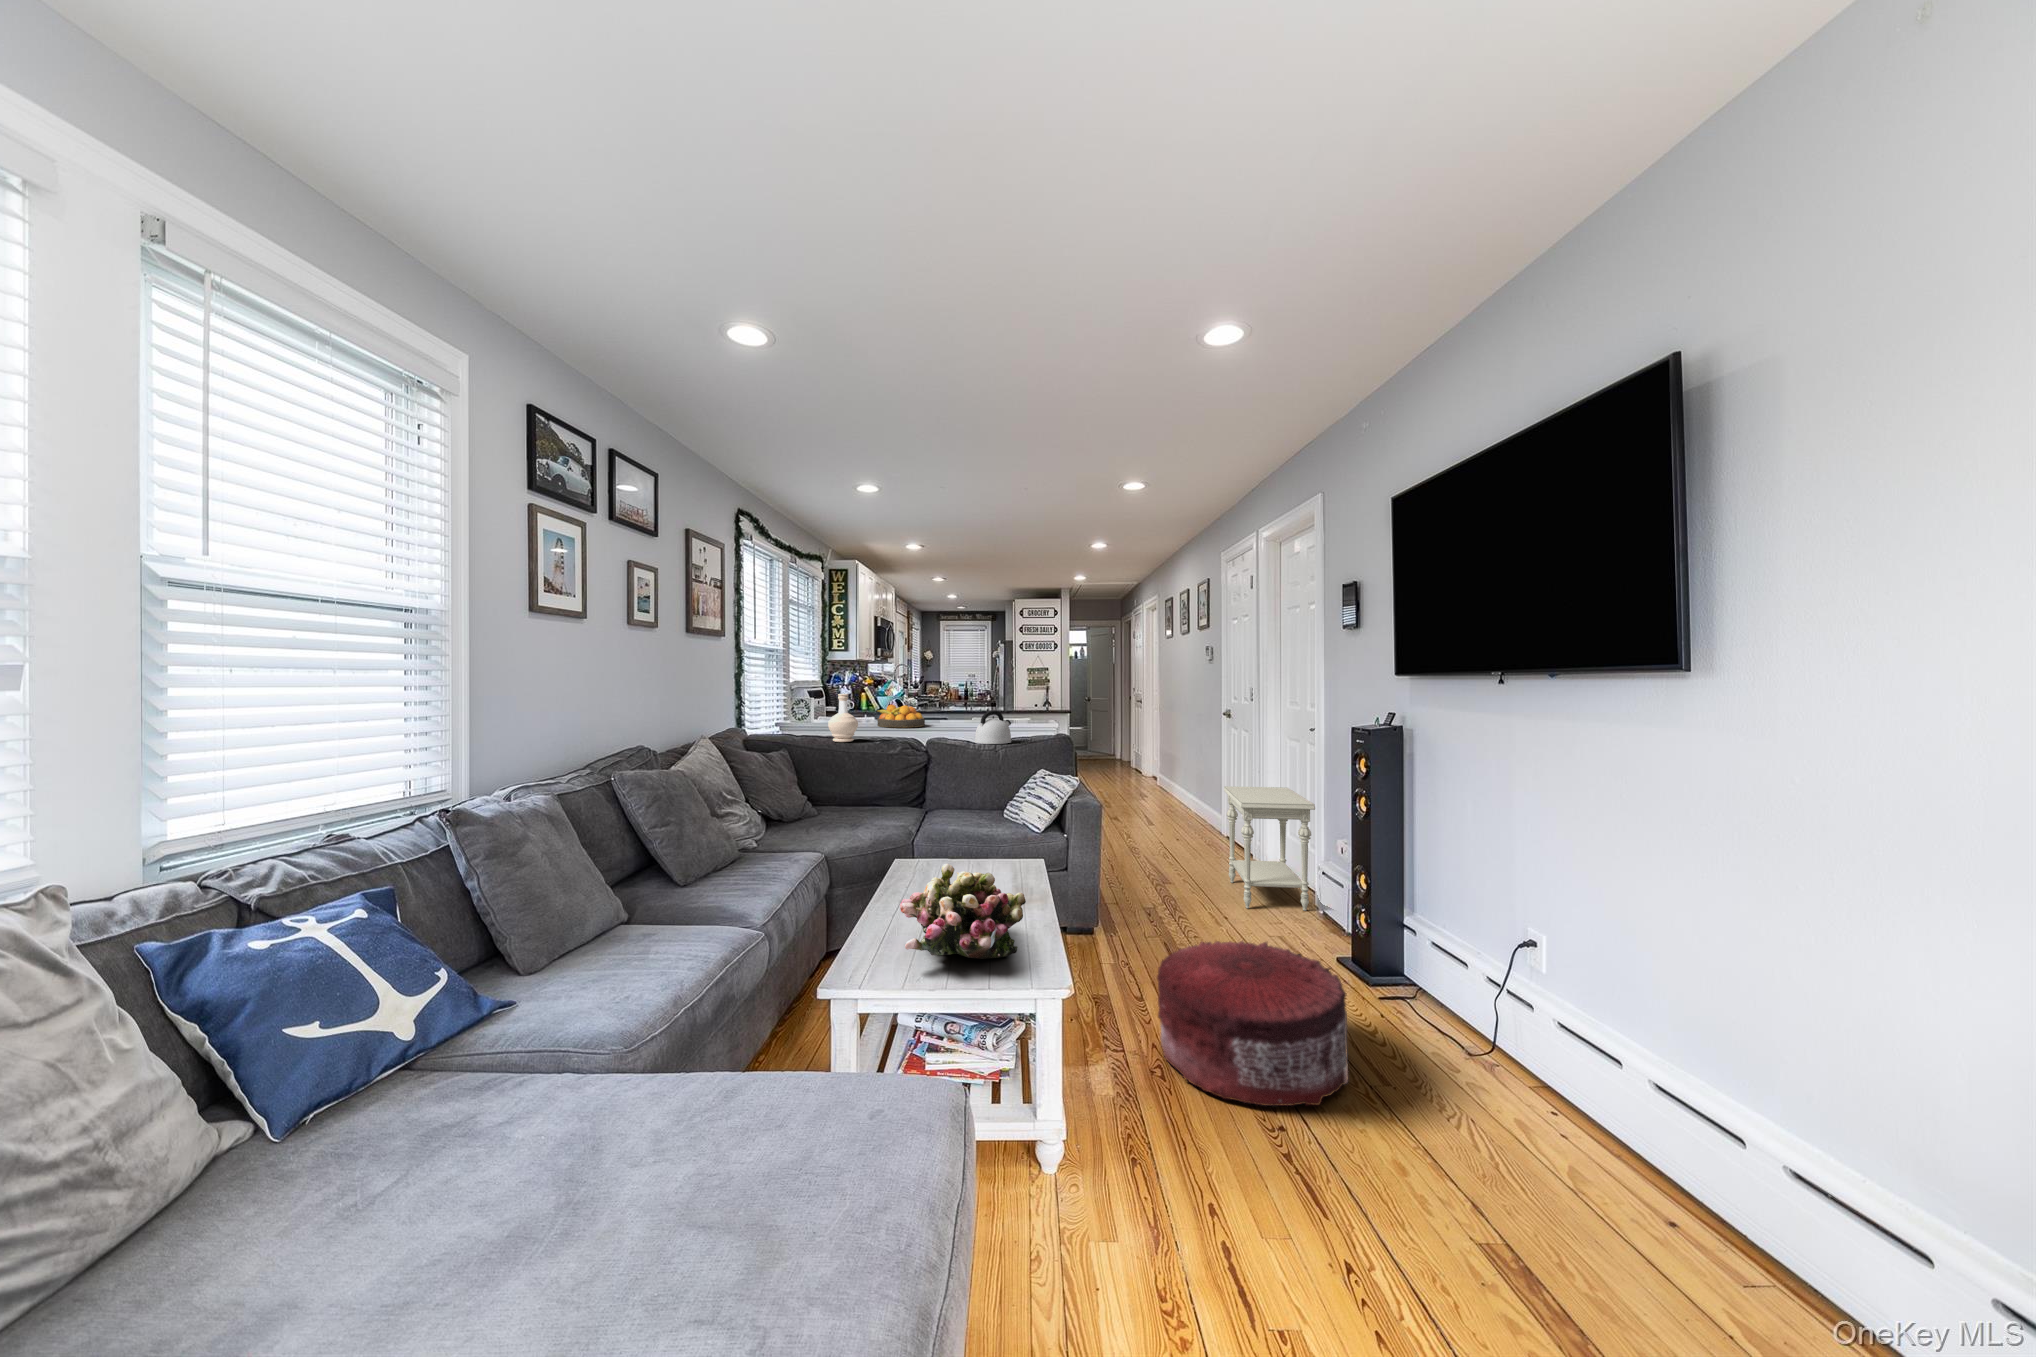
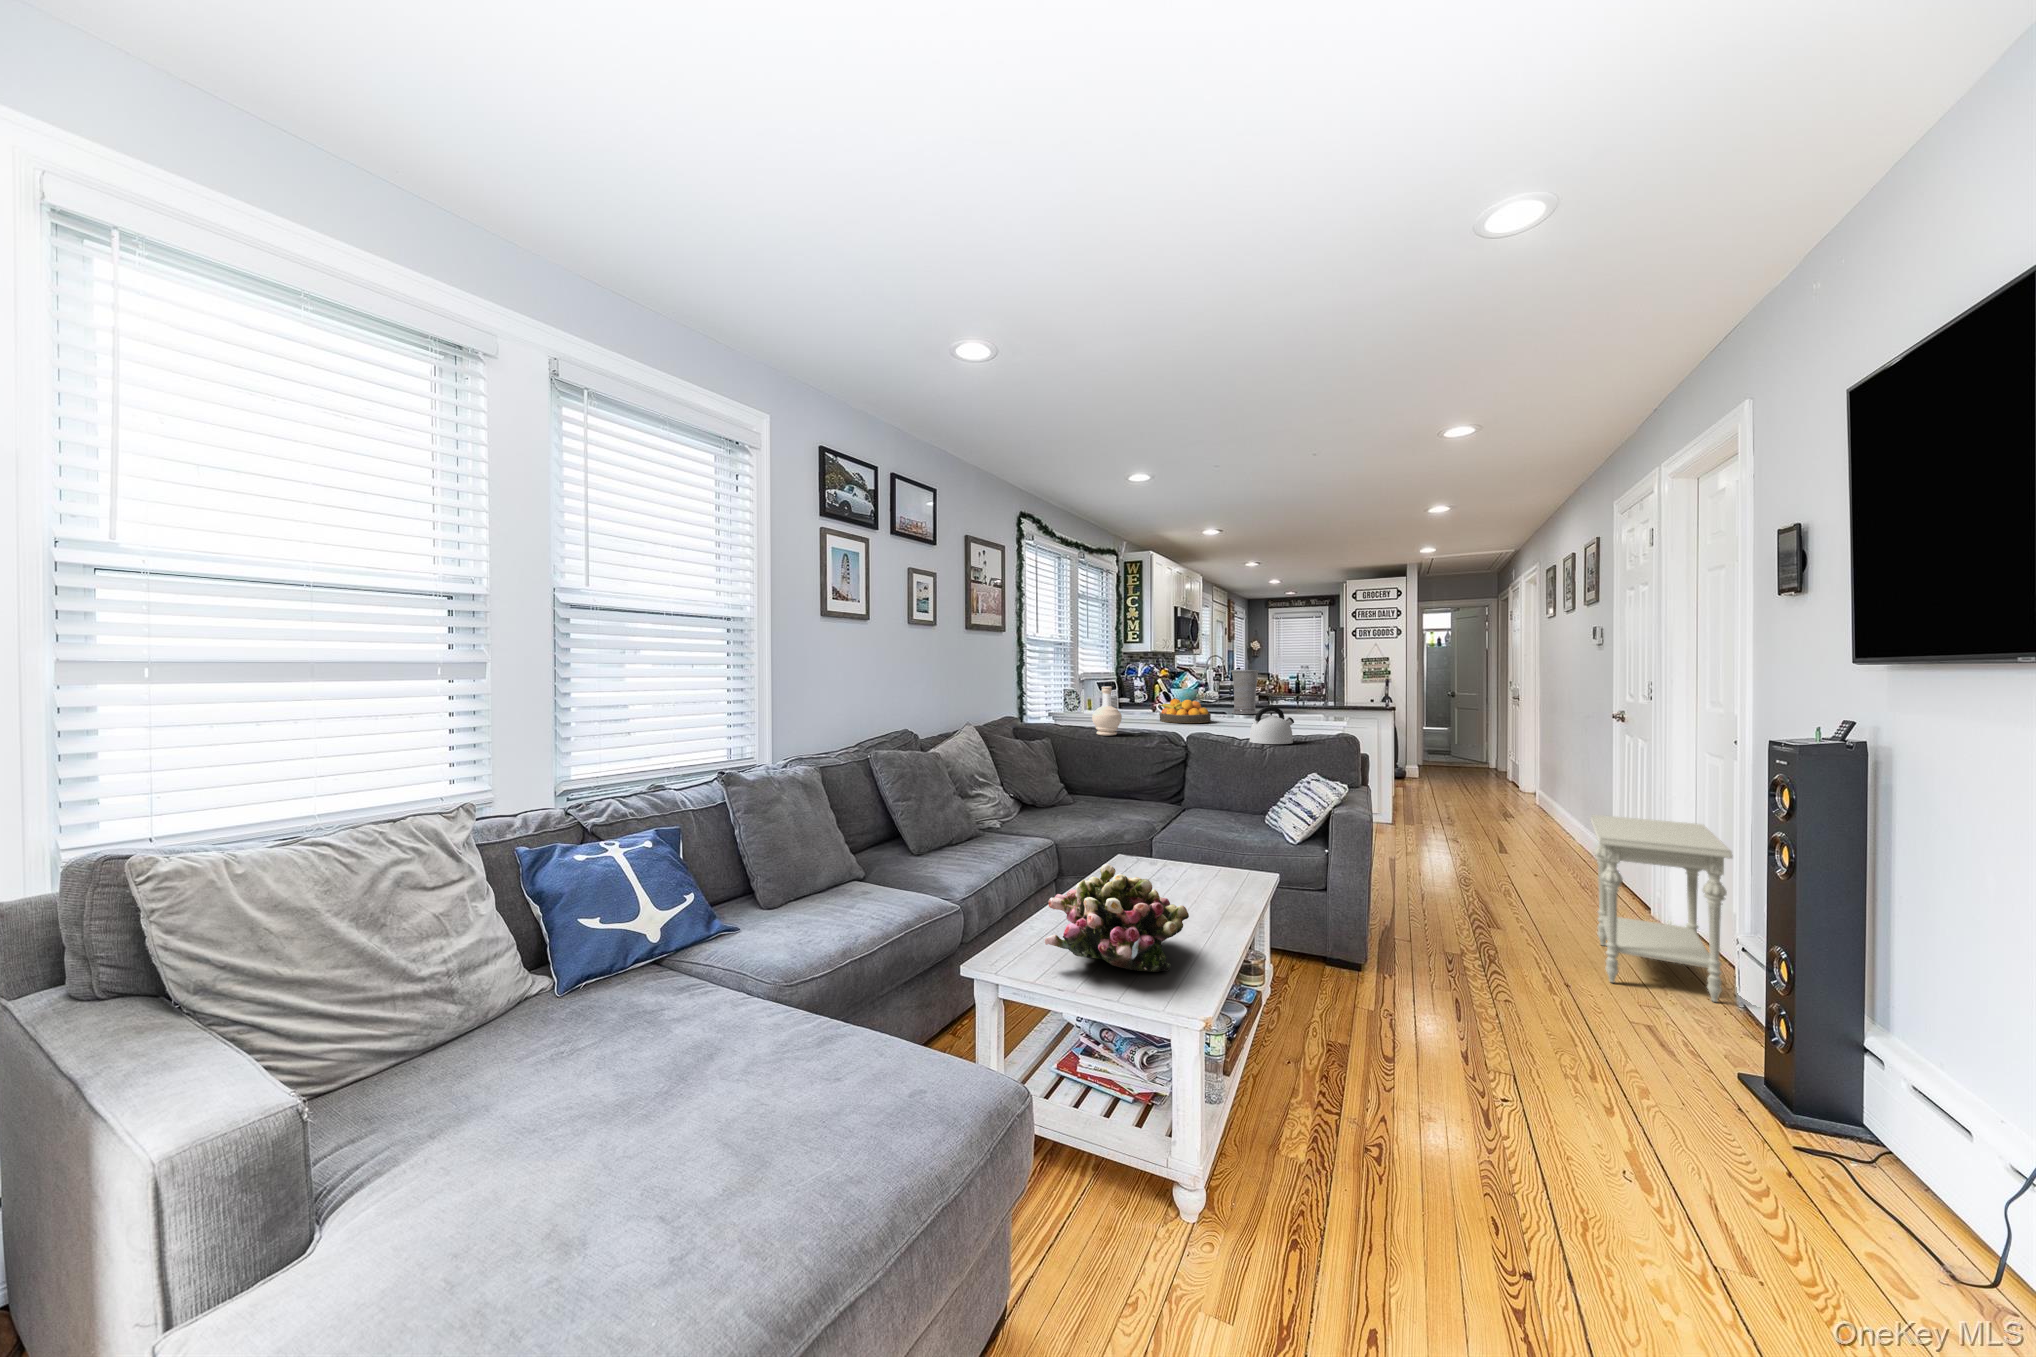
vase: none [933,677,958,718] -> present [1231,670,1259,714]
pouf: present [1157,941,1348,1106] -> none [1380,1006,1685,1265]

